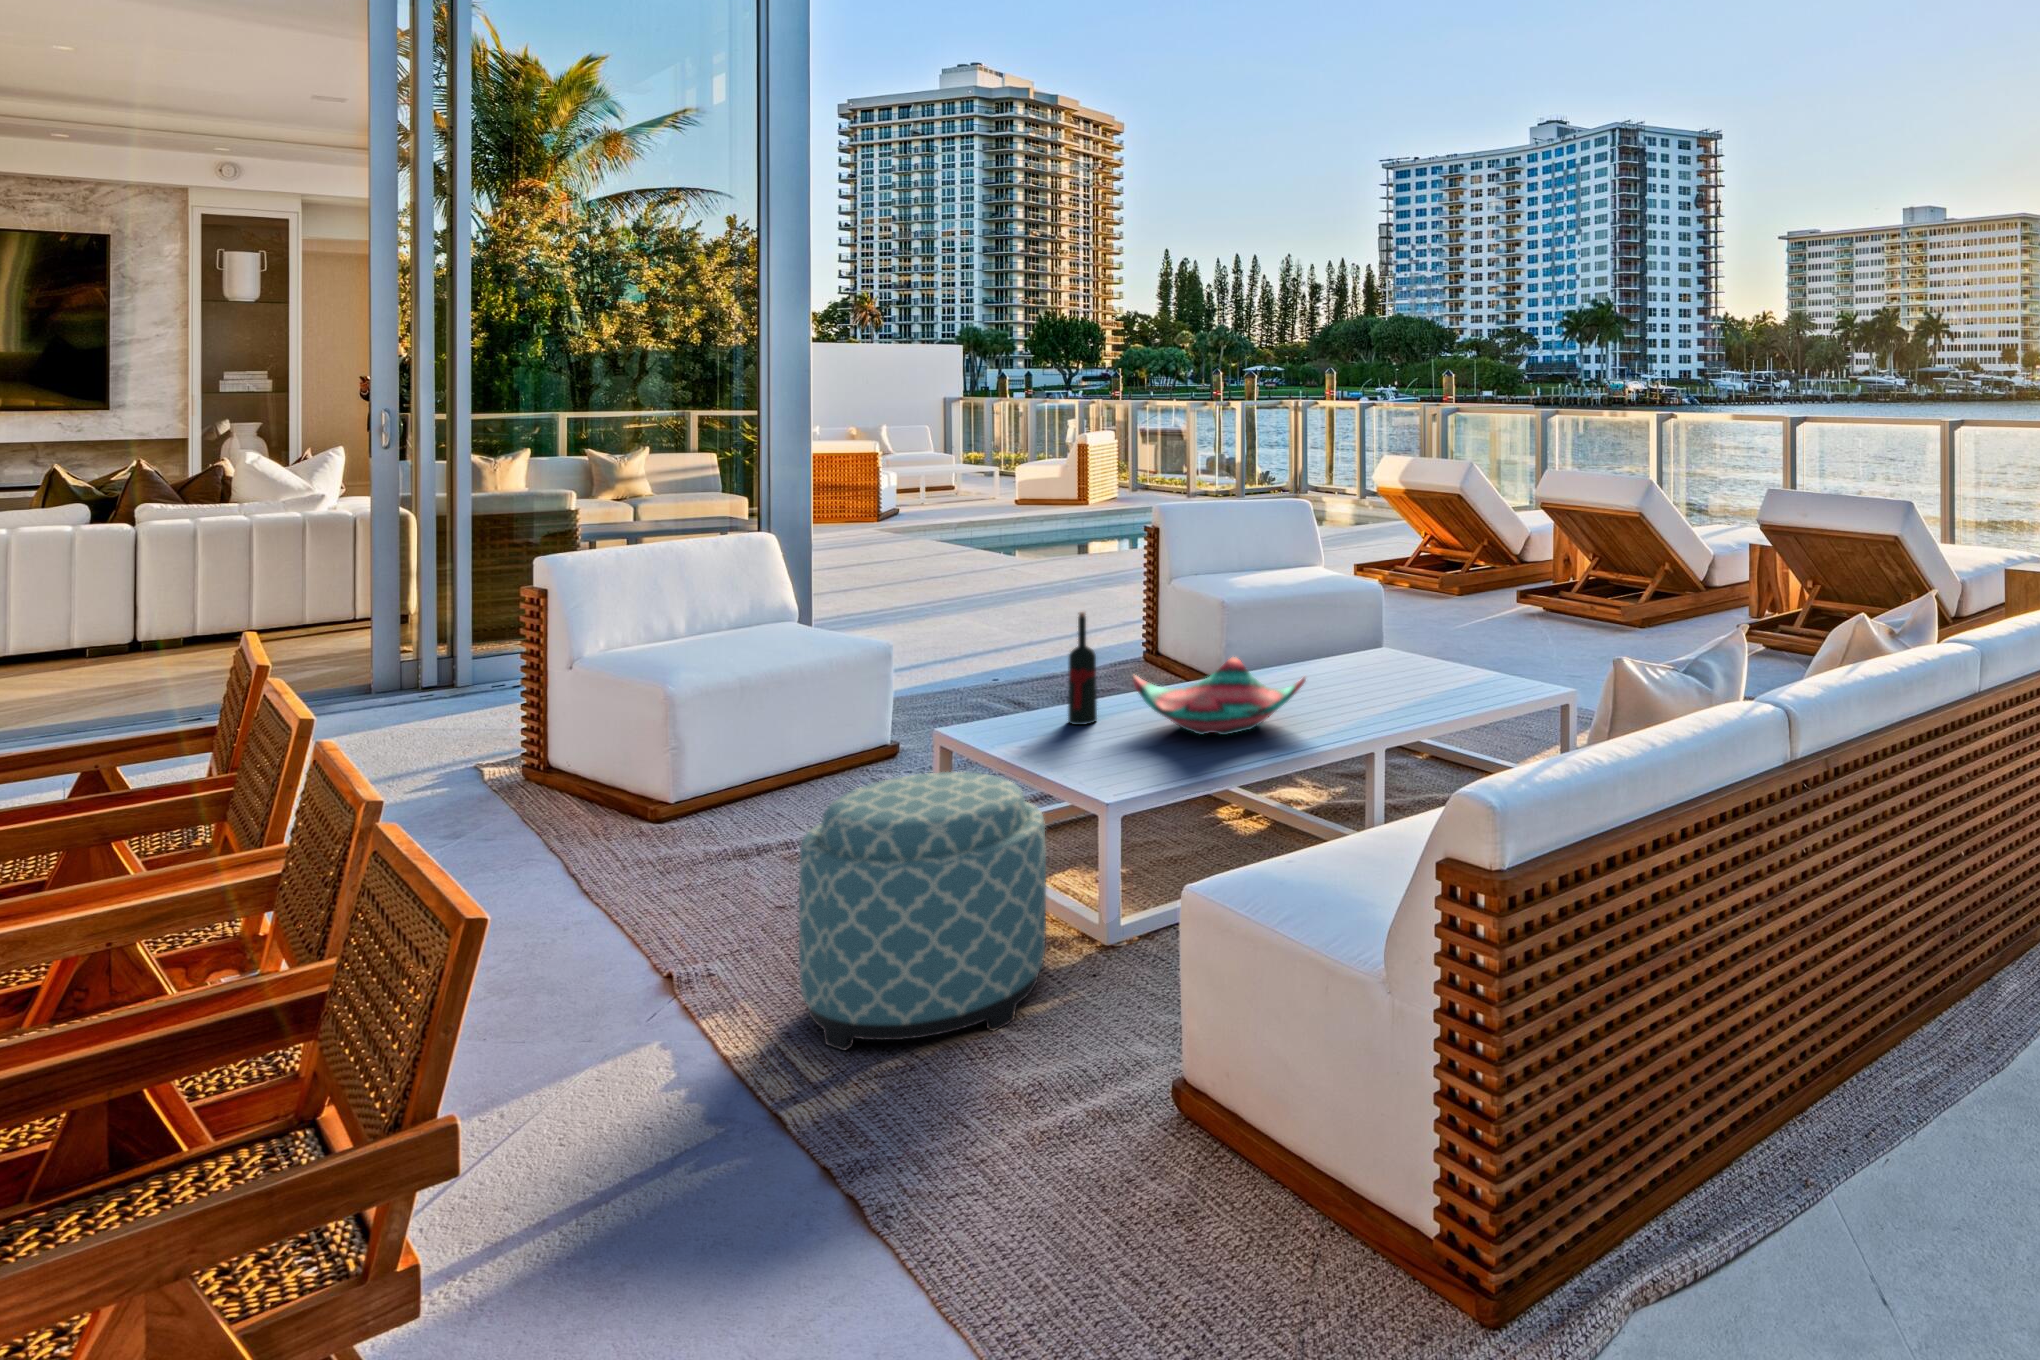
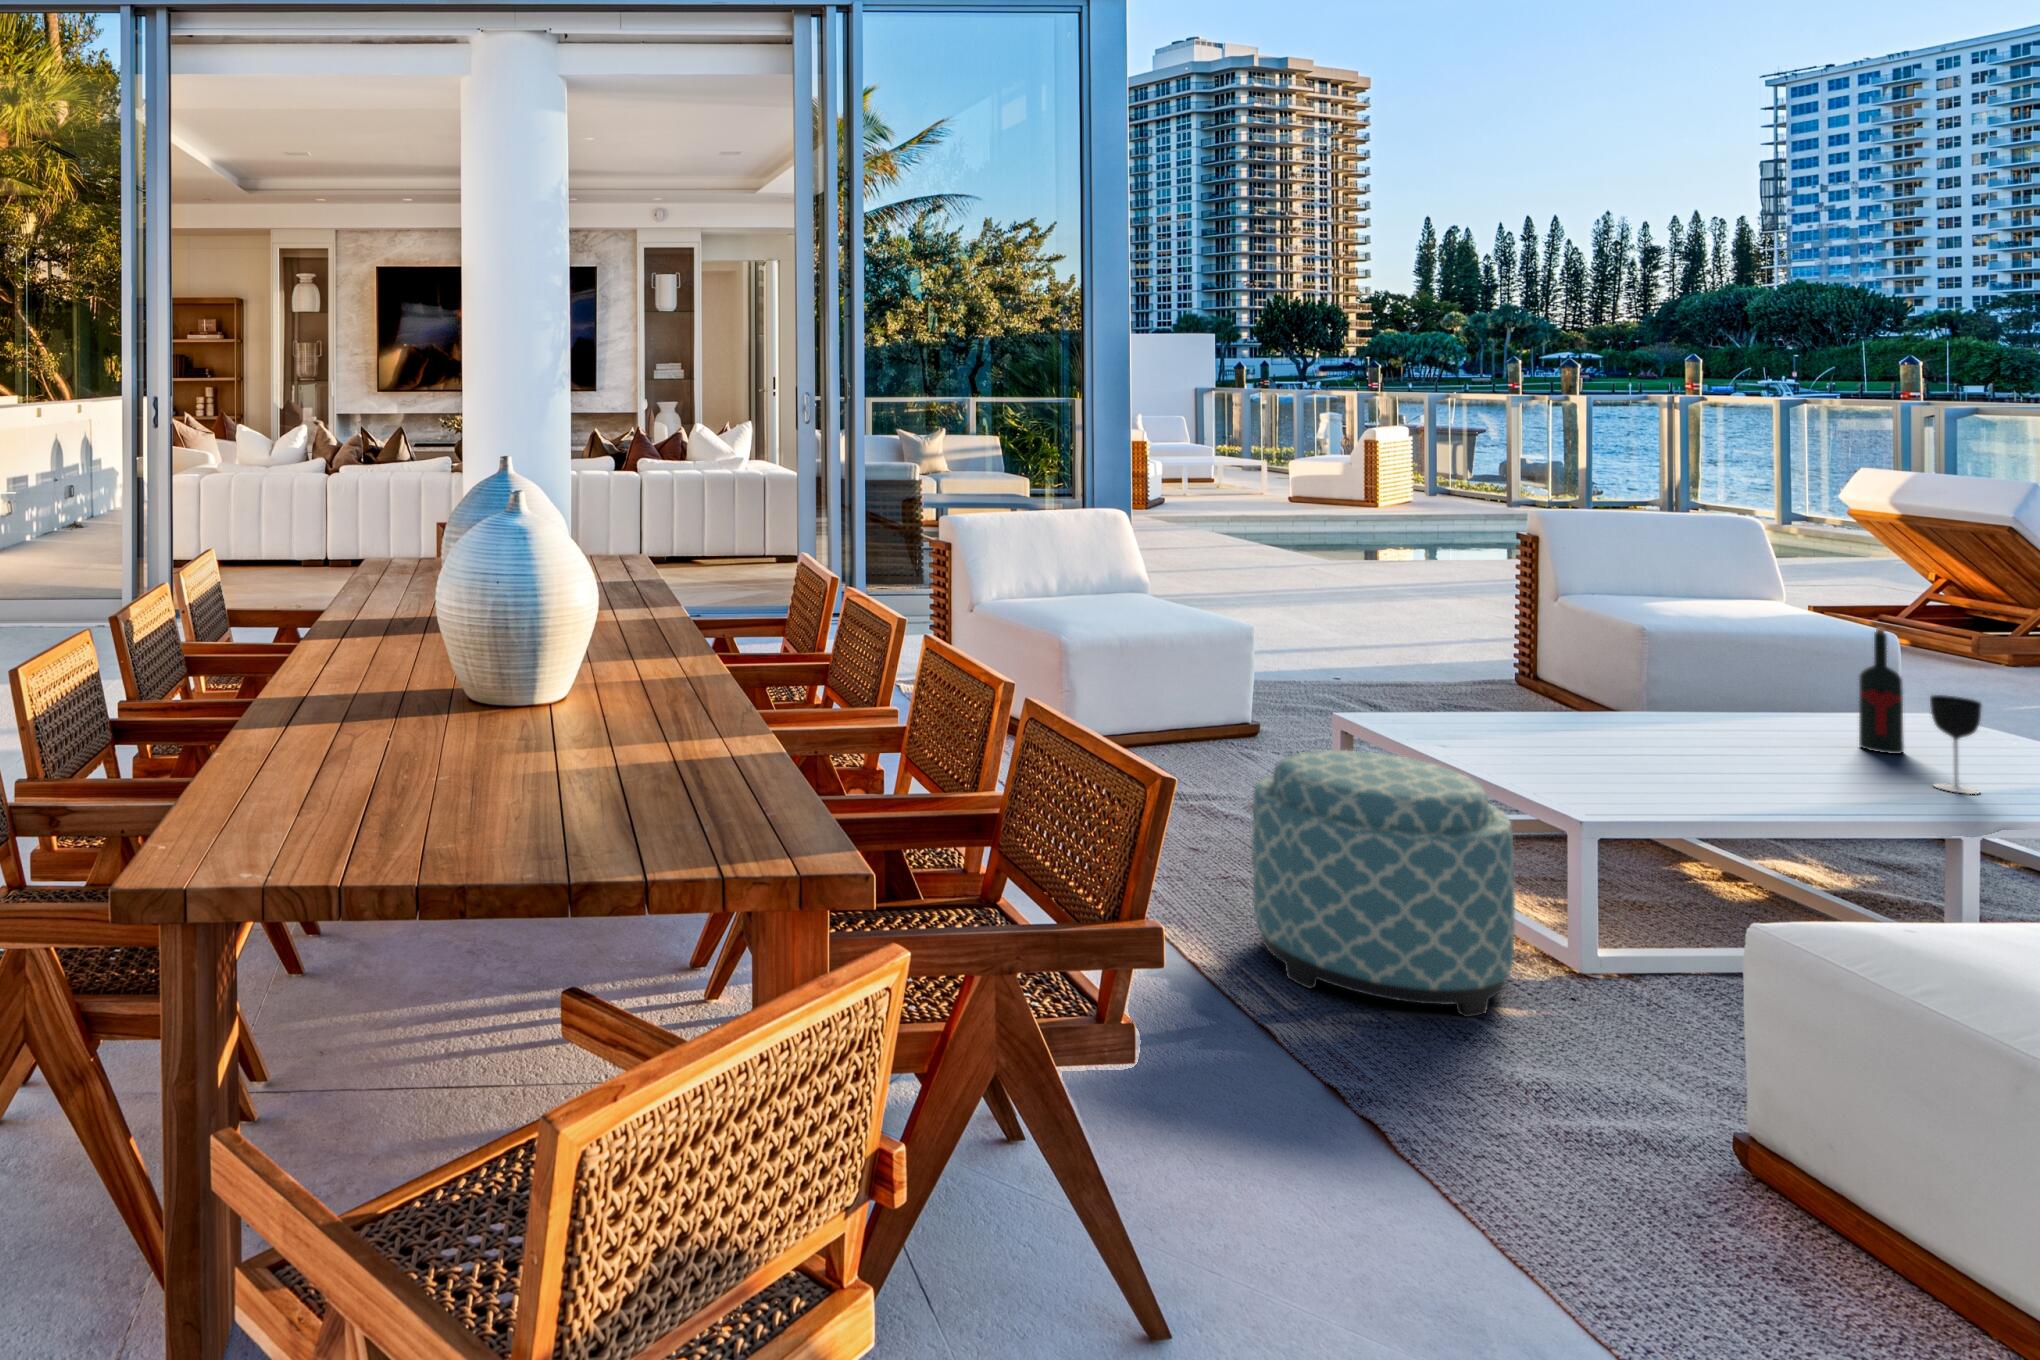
wine bottle: present [1068,612,1097,725] -> present [1859,628,1904,754]
wine glass: none [1369,636,1397,713] -> present [1930,695,1981,794]
decorative bowl: present [1133,657,1306,735] -> none [1574,692,1831,777]

